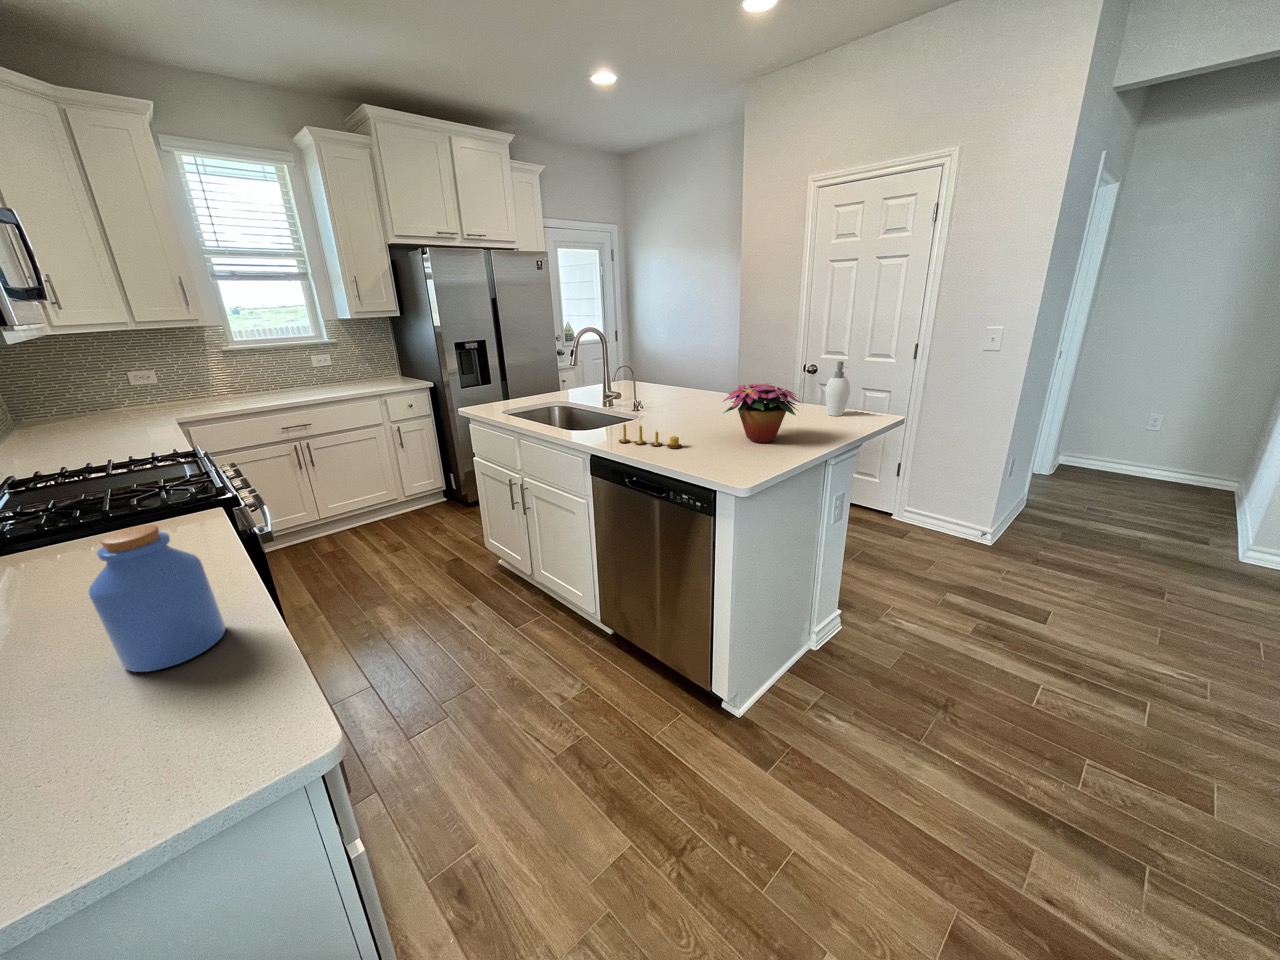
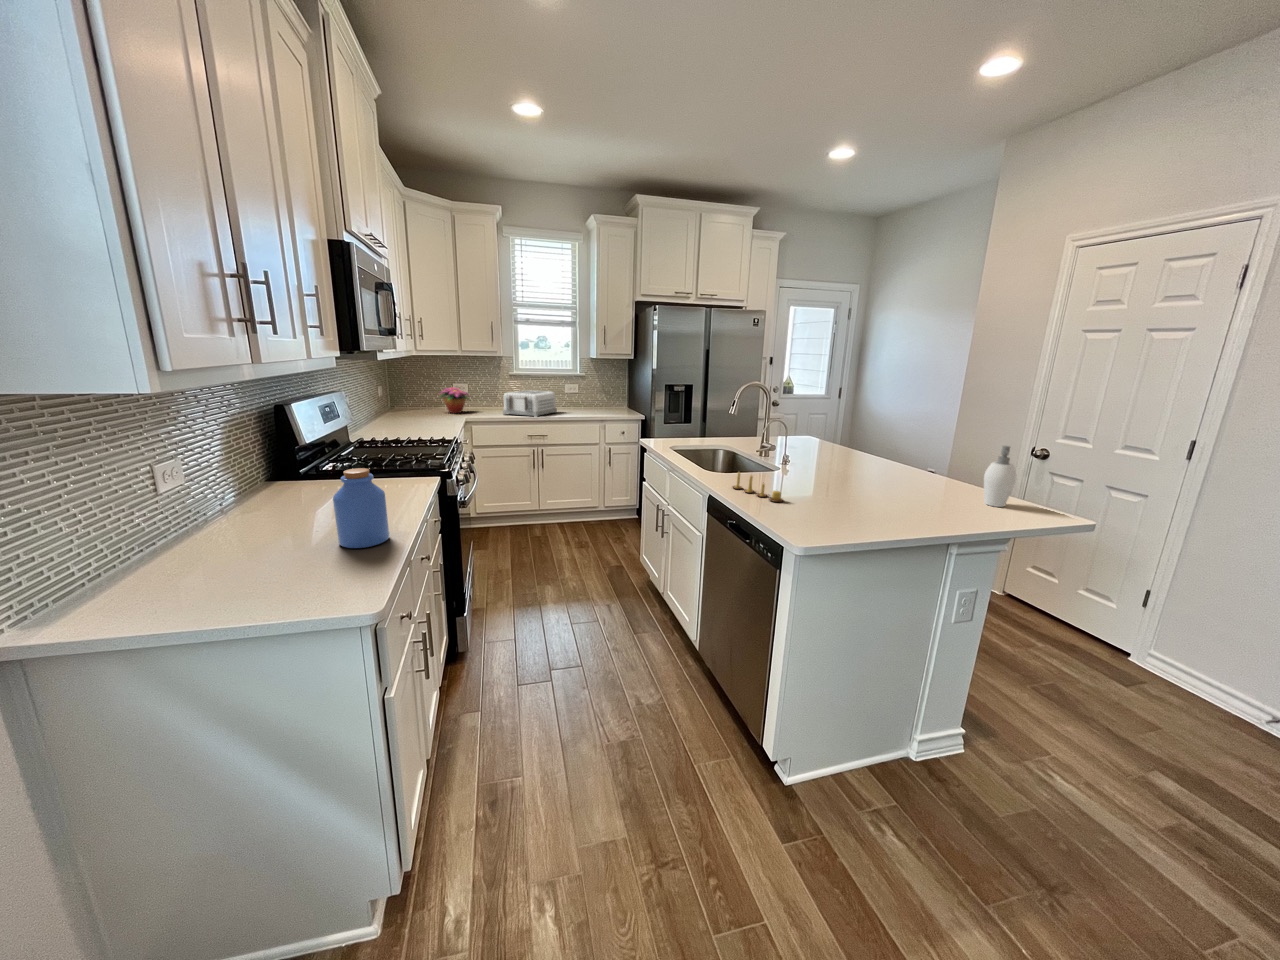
toaster: none [229,366,315,405] -> present [503,390,557,417]
flower arrangement: present [723,383,800,443] -> present [440,387,468,413]

